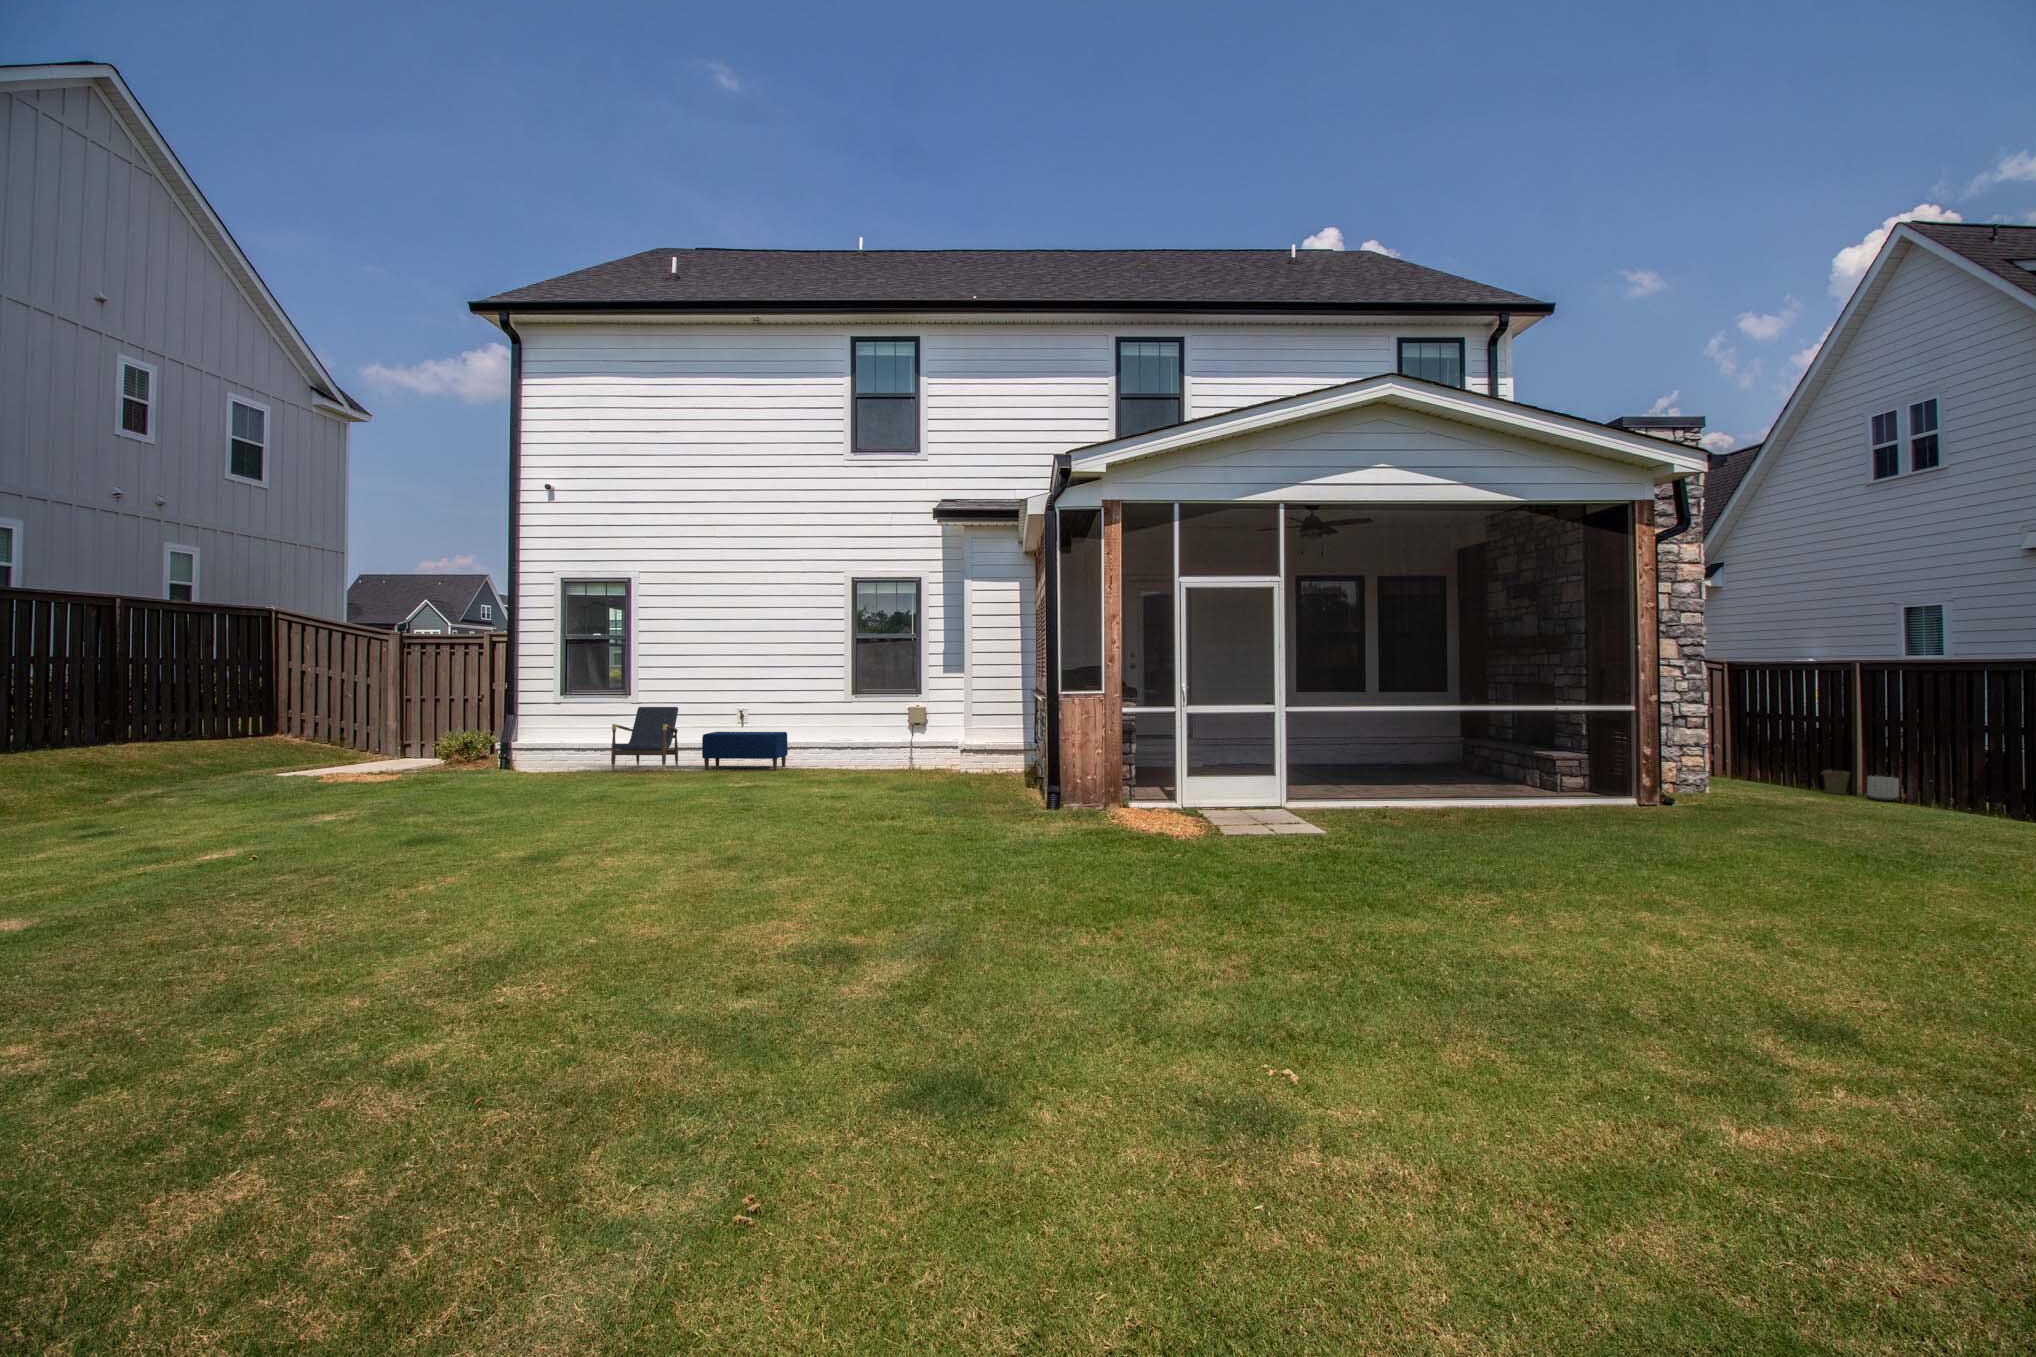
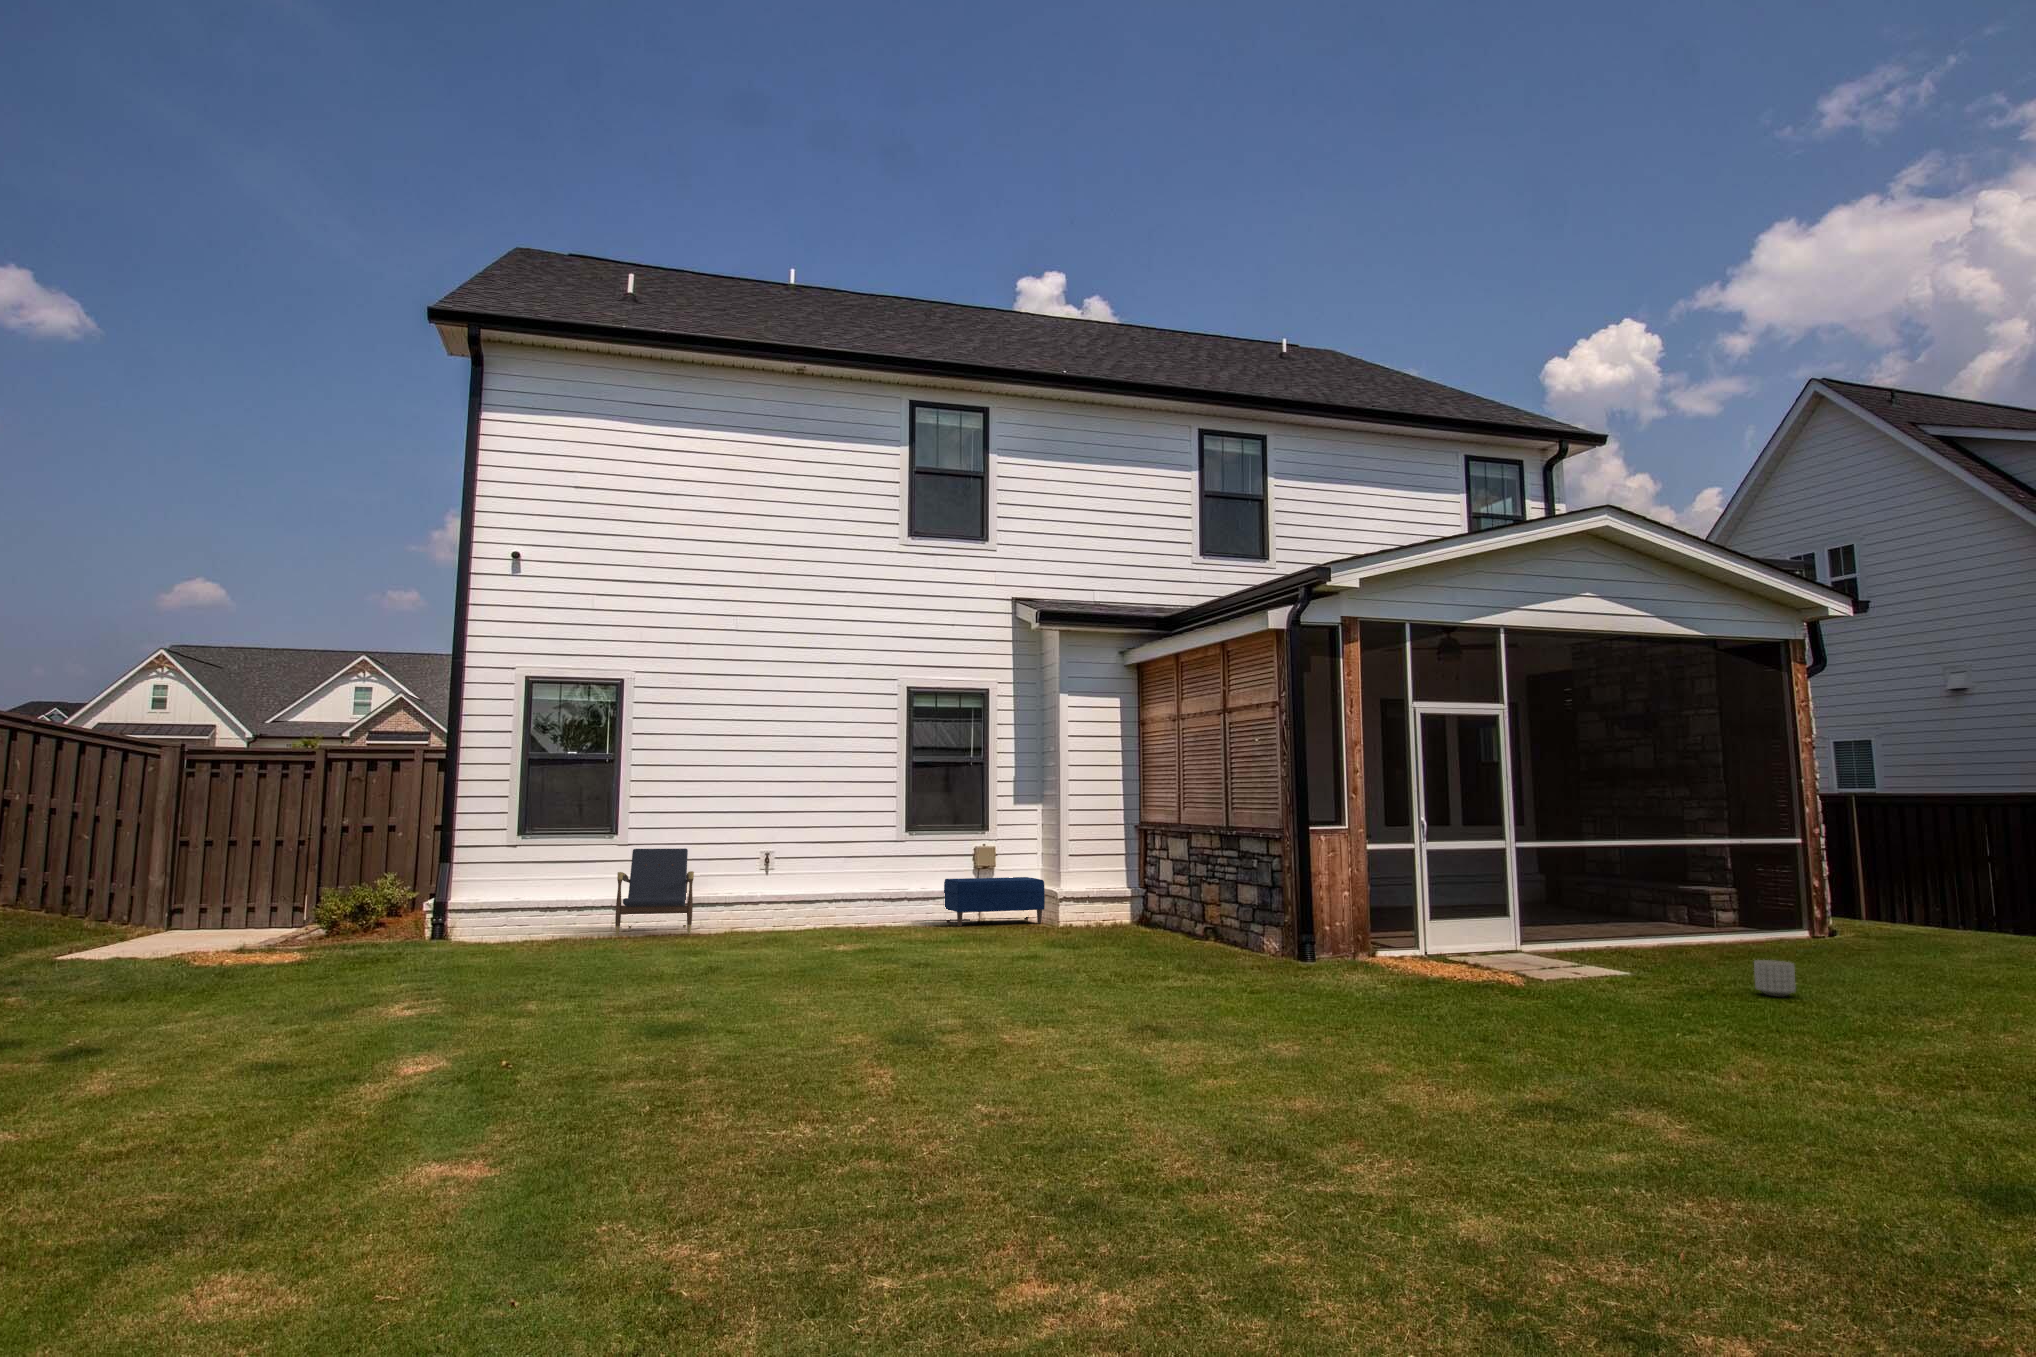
bench: present [702,732,788,770] -> present [944,877,1045,927]
bucket: present [1821,769,1850,794] -> none [1914,902,1942,926]
planter: present [1867,776,1899,801] -> present [1754,960,1796,997]

